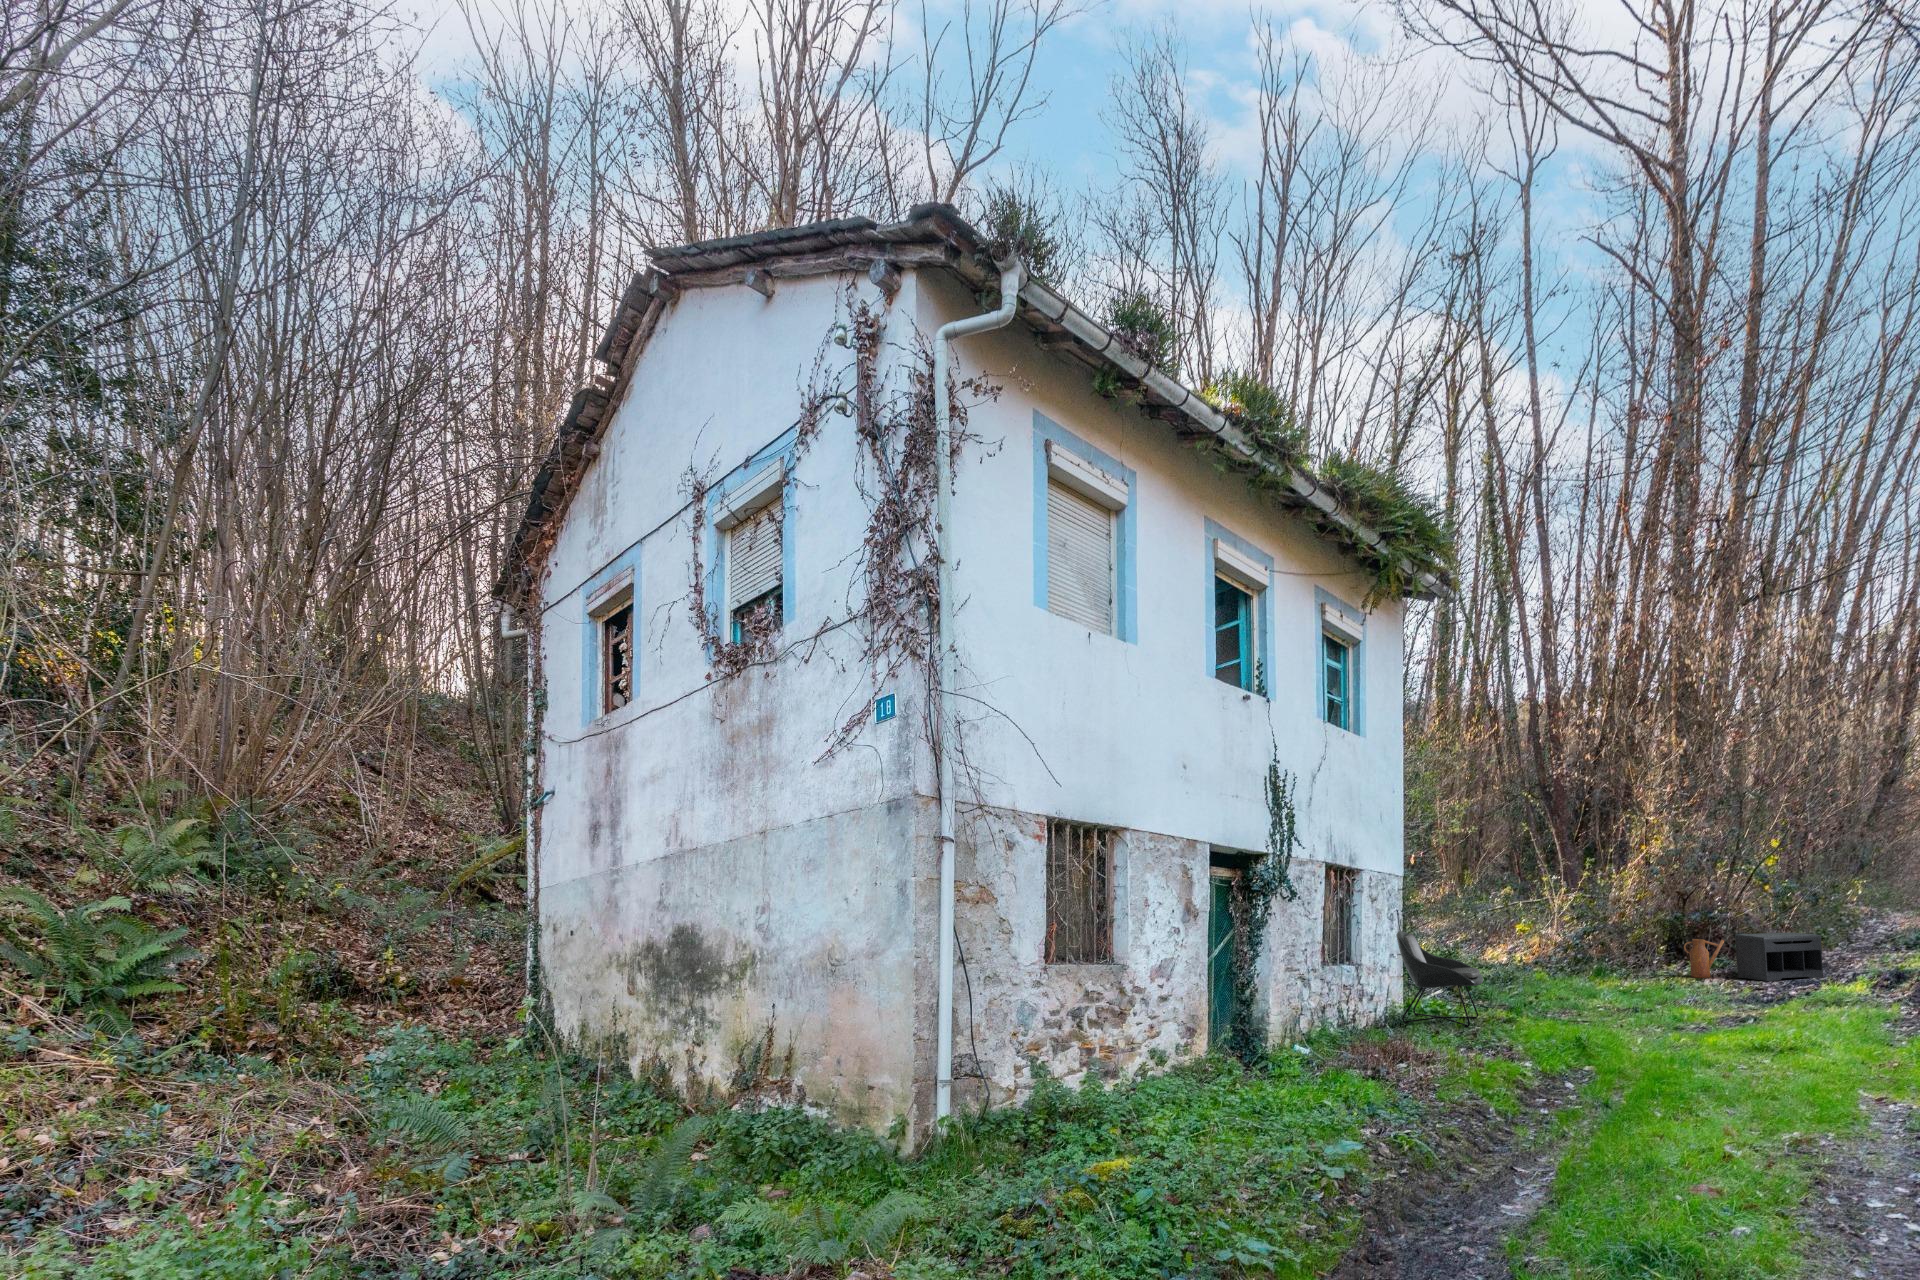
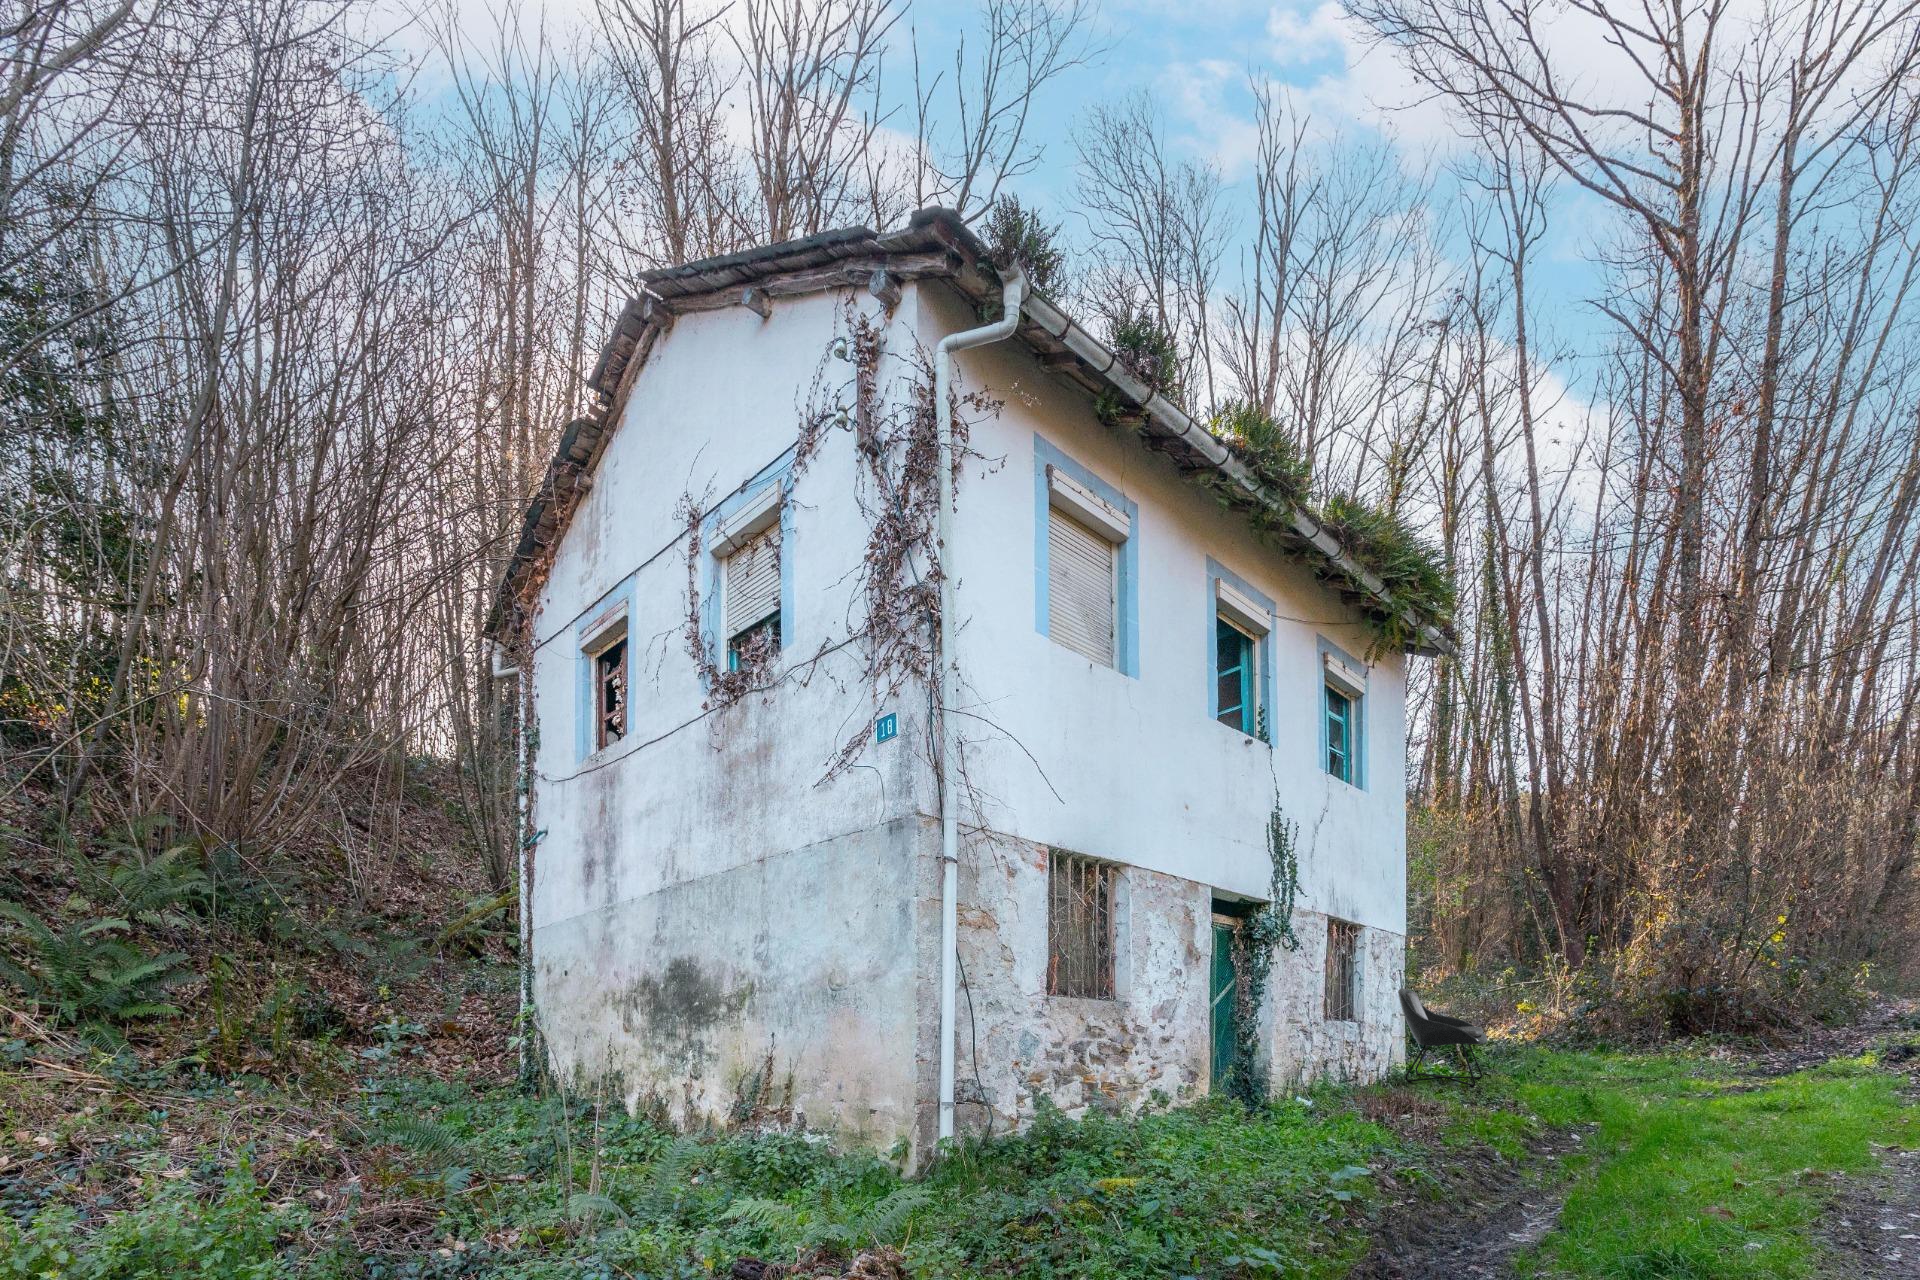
bench: present [1735,932,1823,981] -> none [1734,1000,1825,1048]
watering can: present [1684,939,1724,978] -> none [1683,1005,1724,1045]

